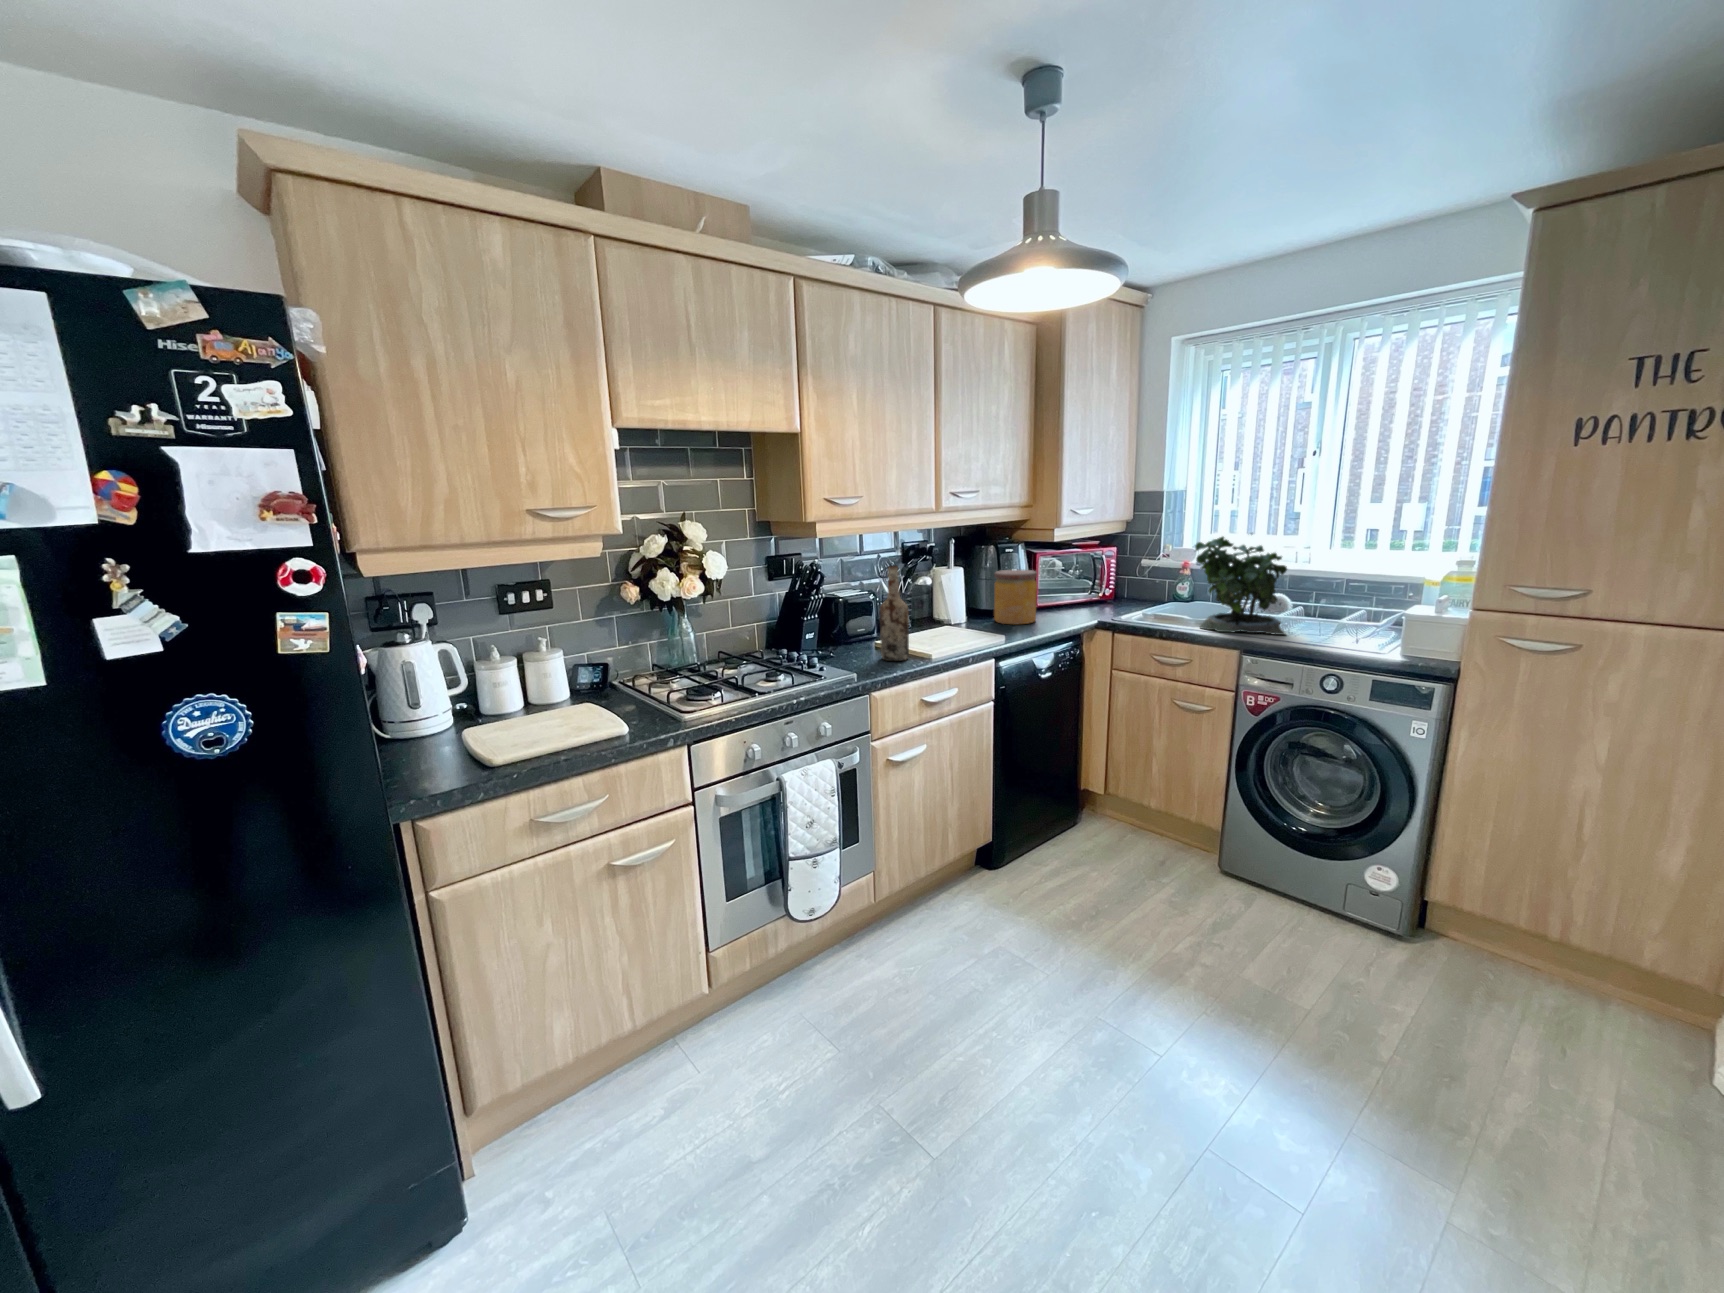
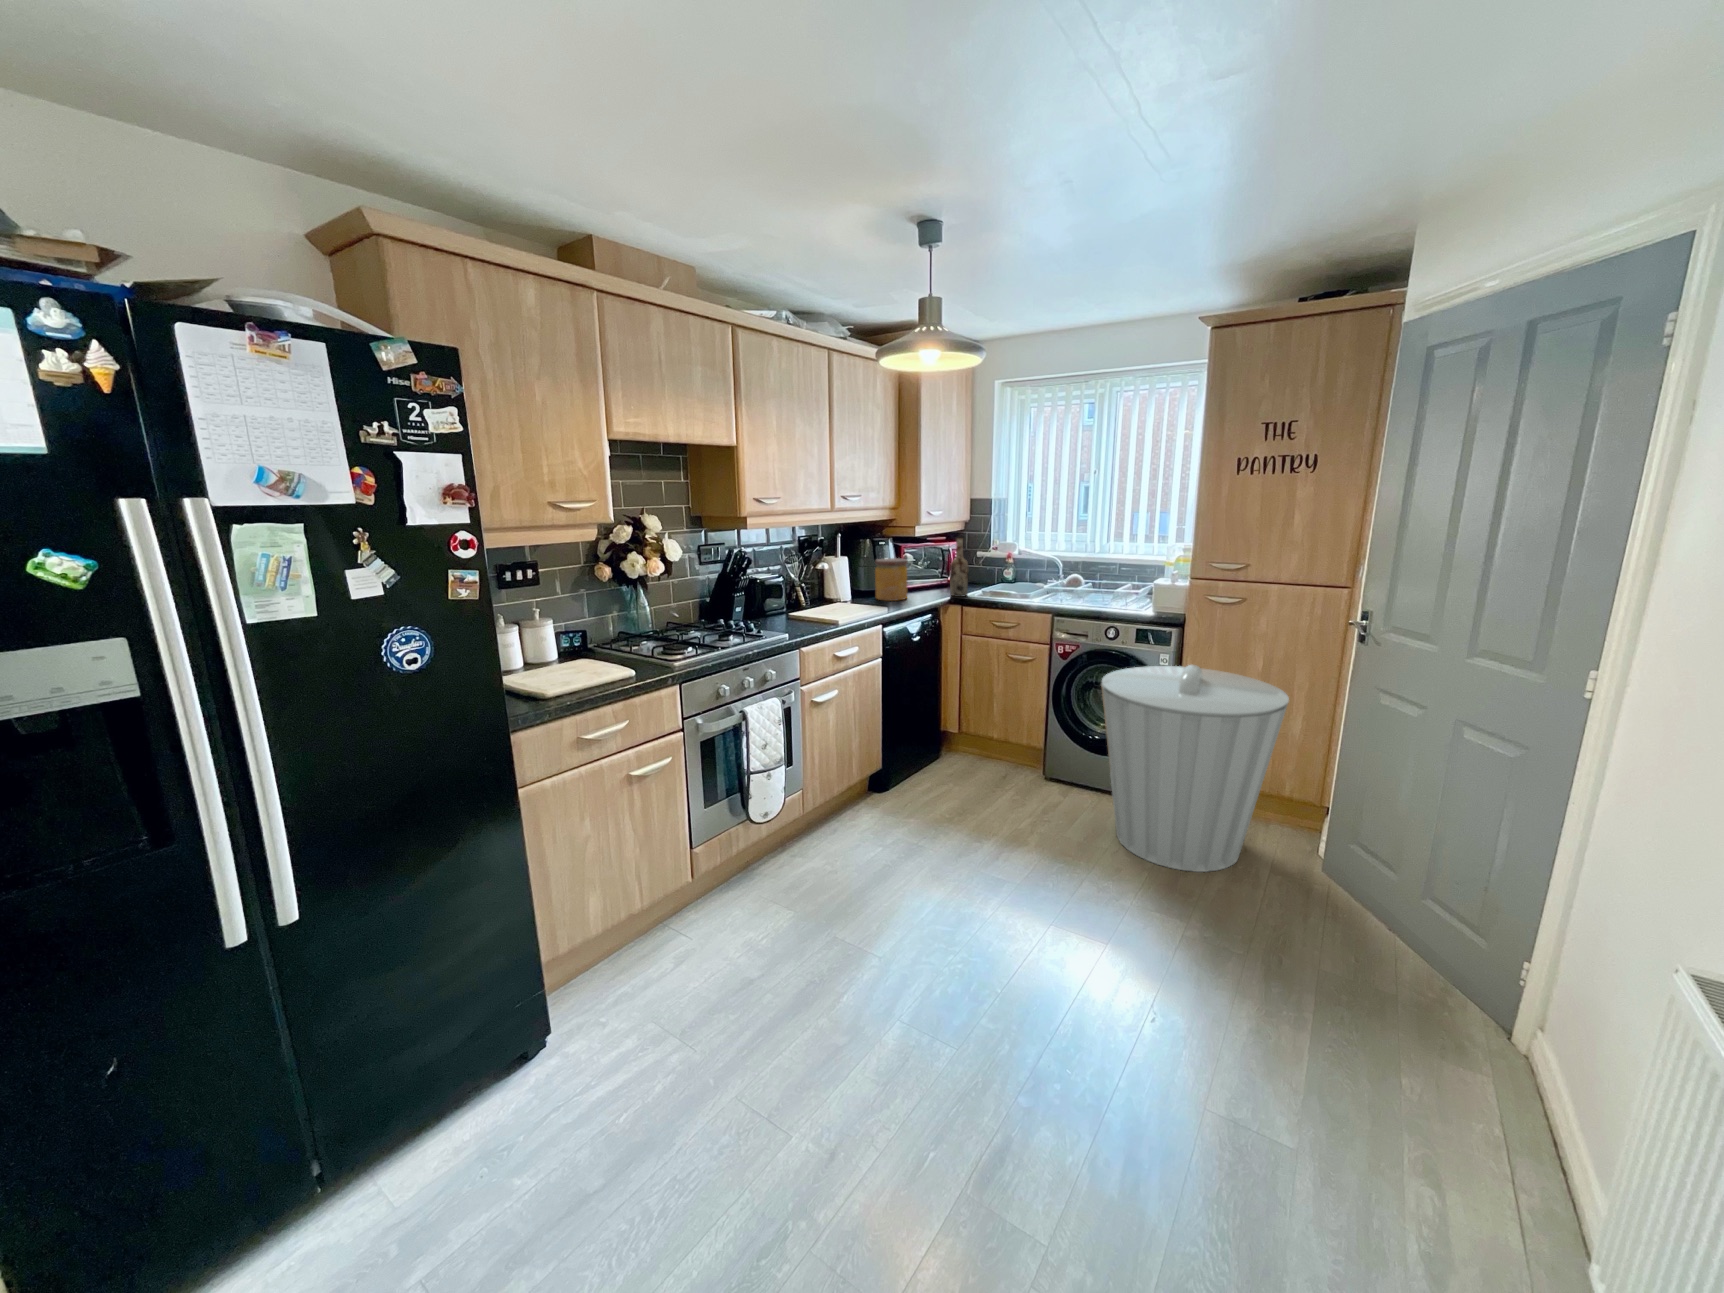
potted plant: present [1195,533,1287,635] -> none [1019,530,1082,602]
wine bottle: present [879,566,909,661] -> present [950,537,968,597]
trash can: none [1313,739,1679,1090] -> present [1101,665,1289,872]

